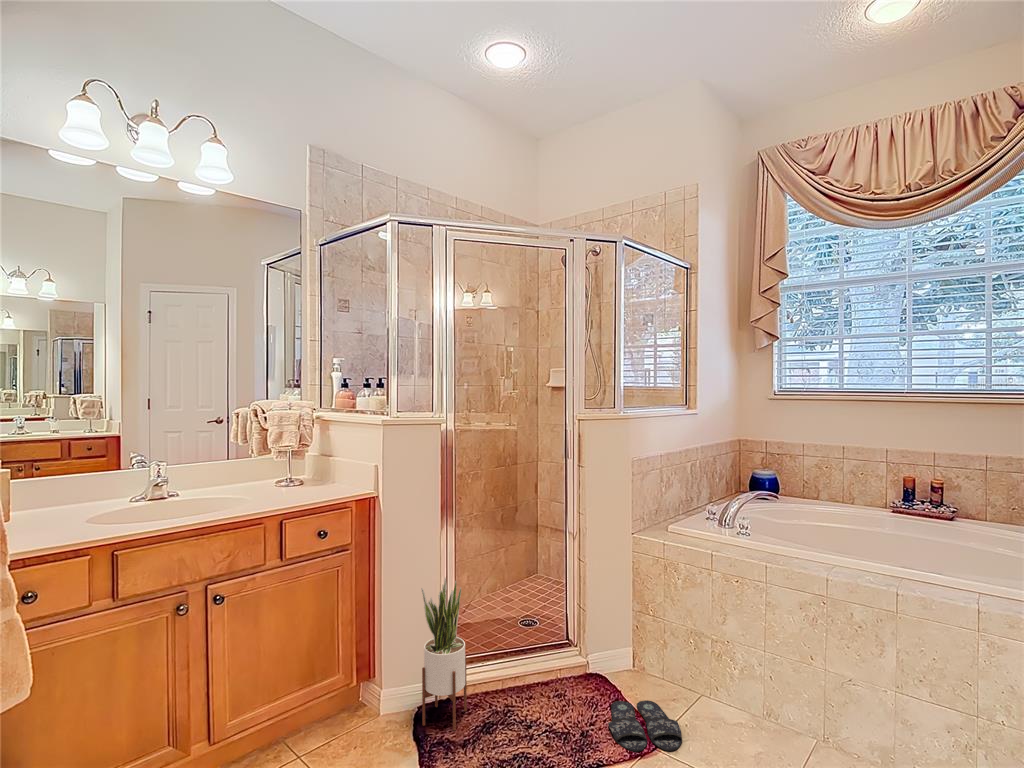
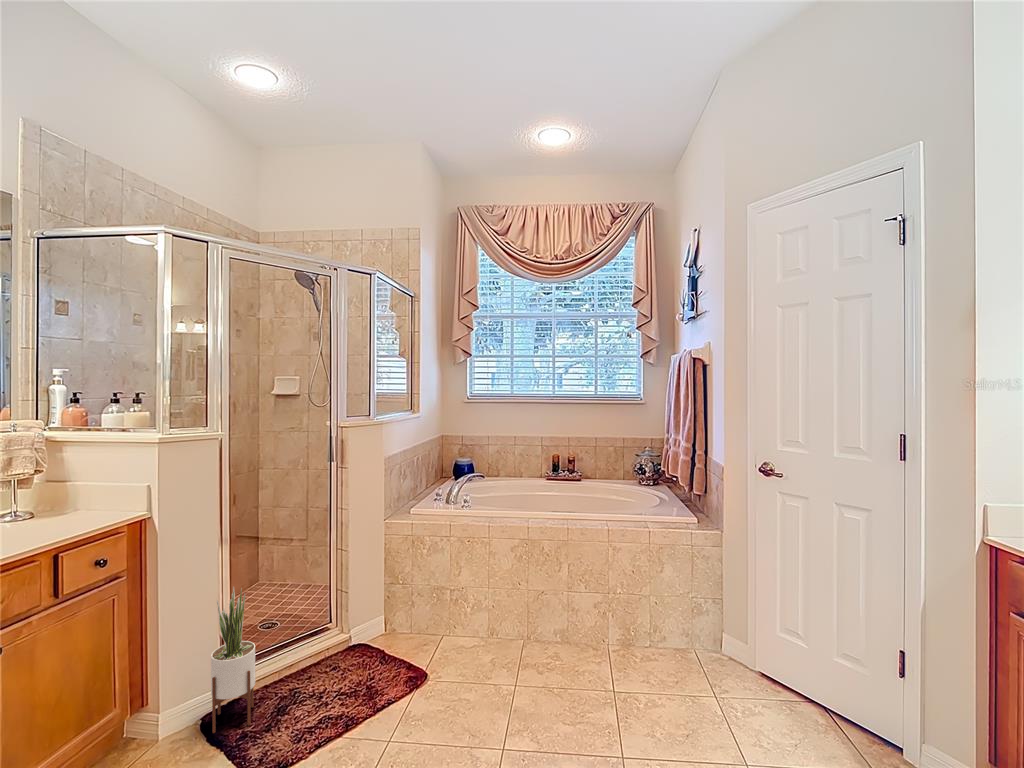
slippers: present [608,700,682,752] -> none [381,648,441,685]

